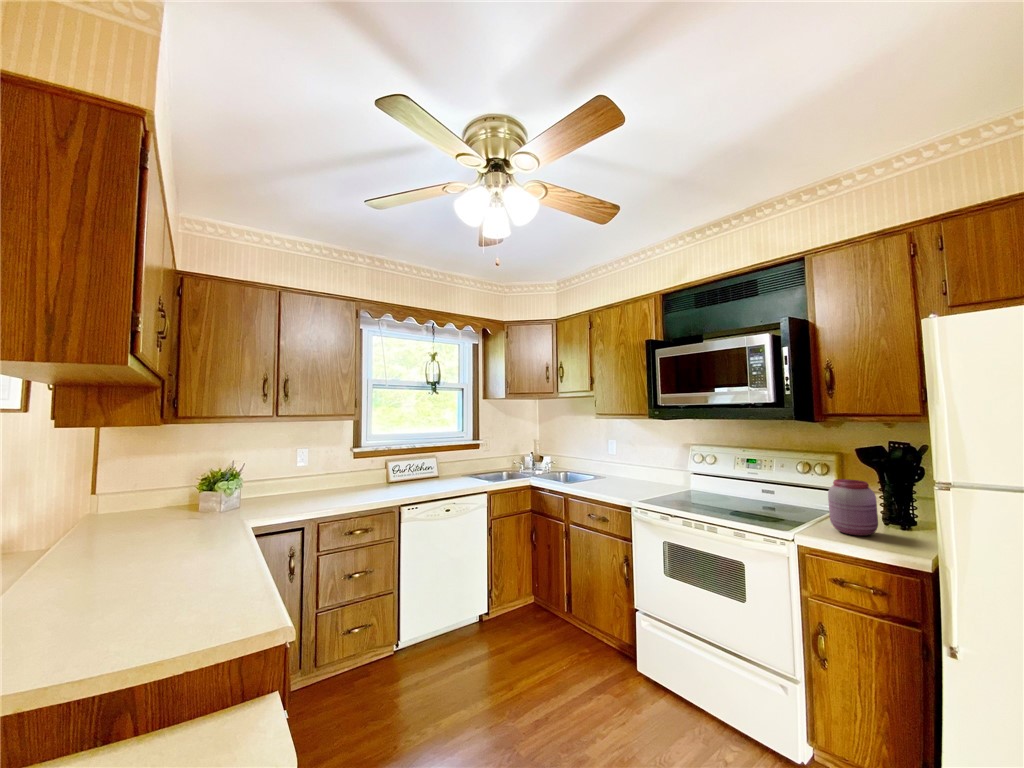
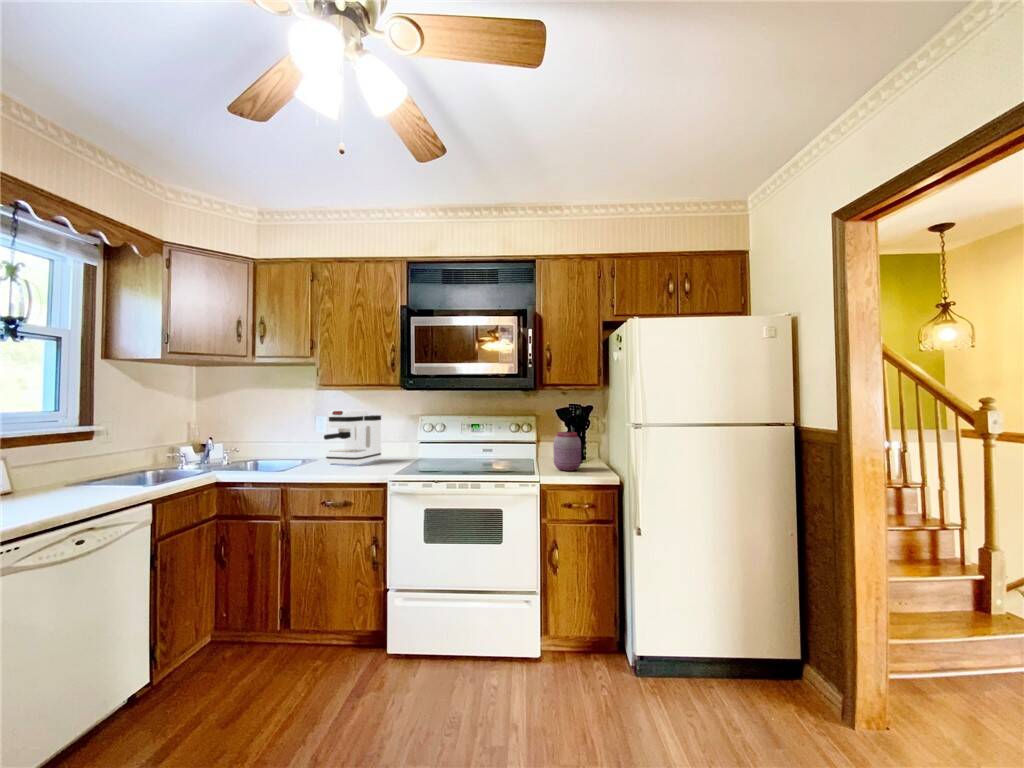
coffee maker: none [601,435,657,487] -> present [324,409,381,465]

